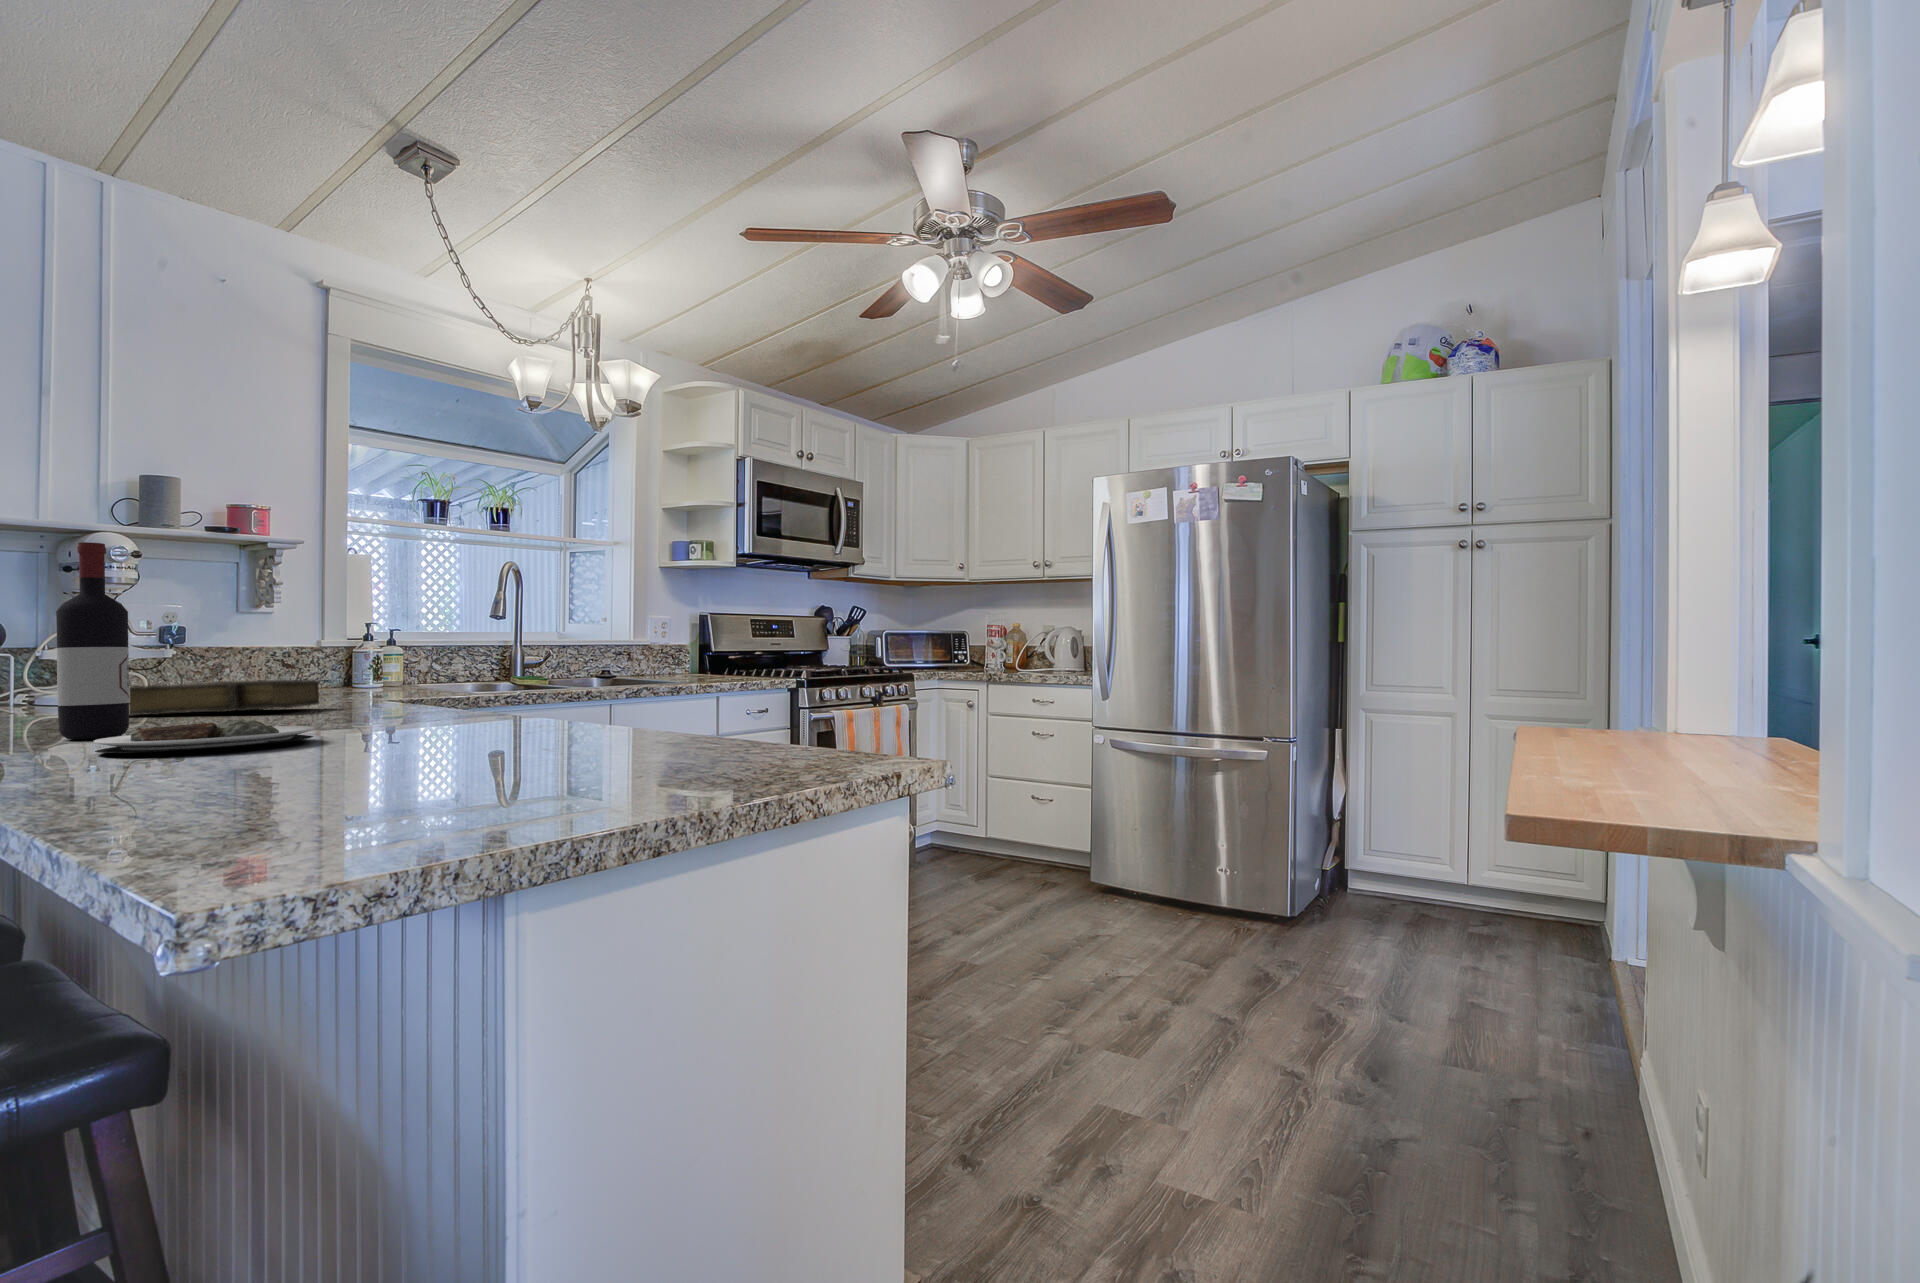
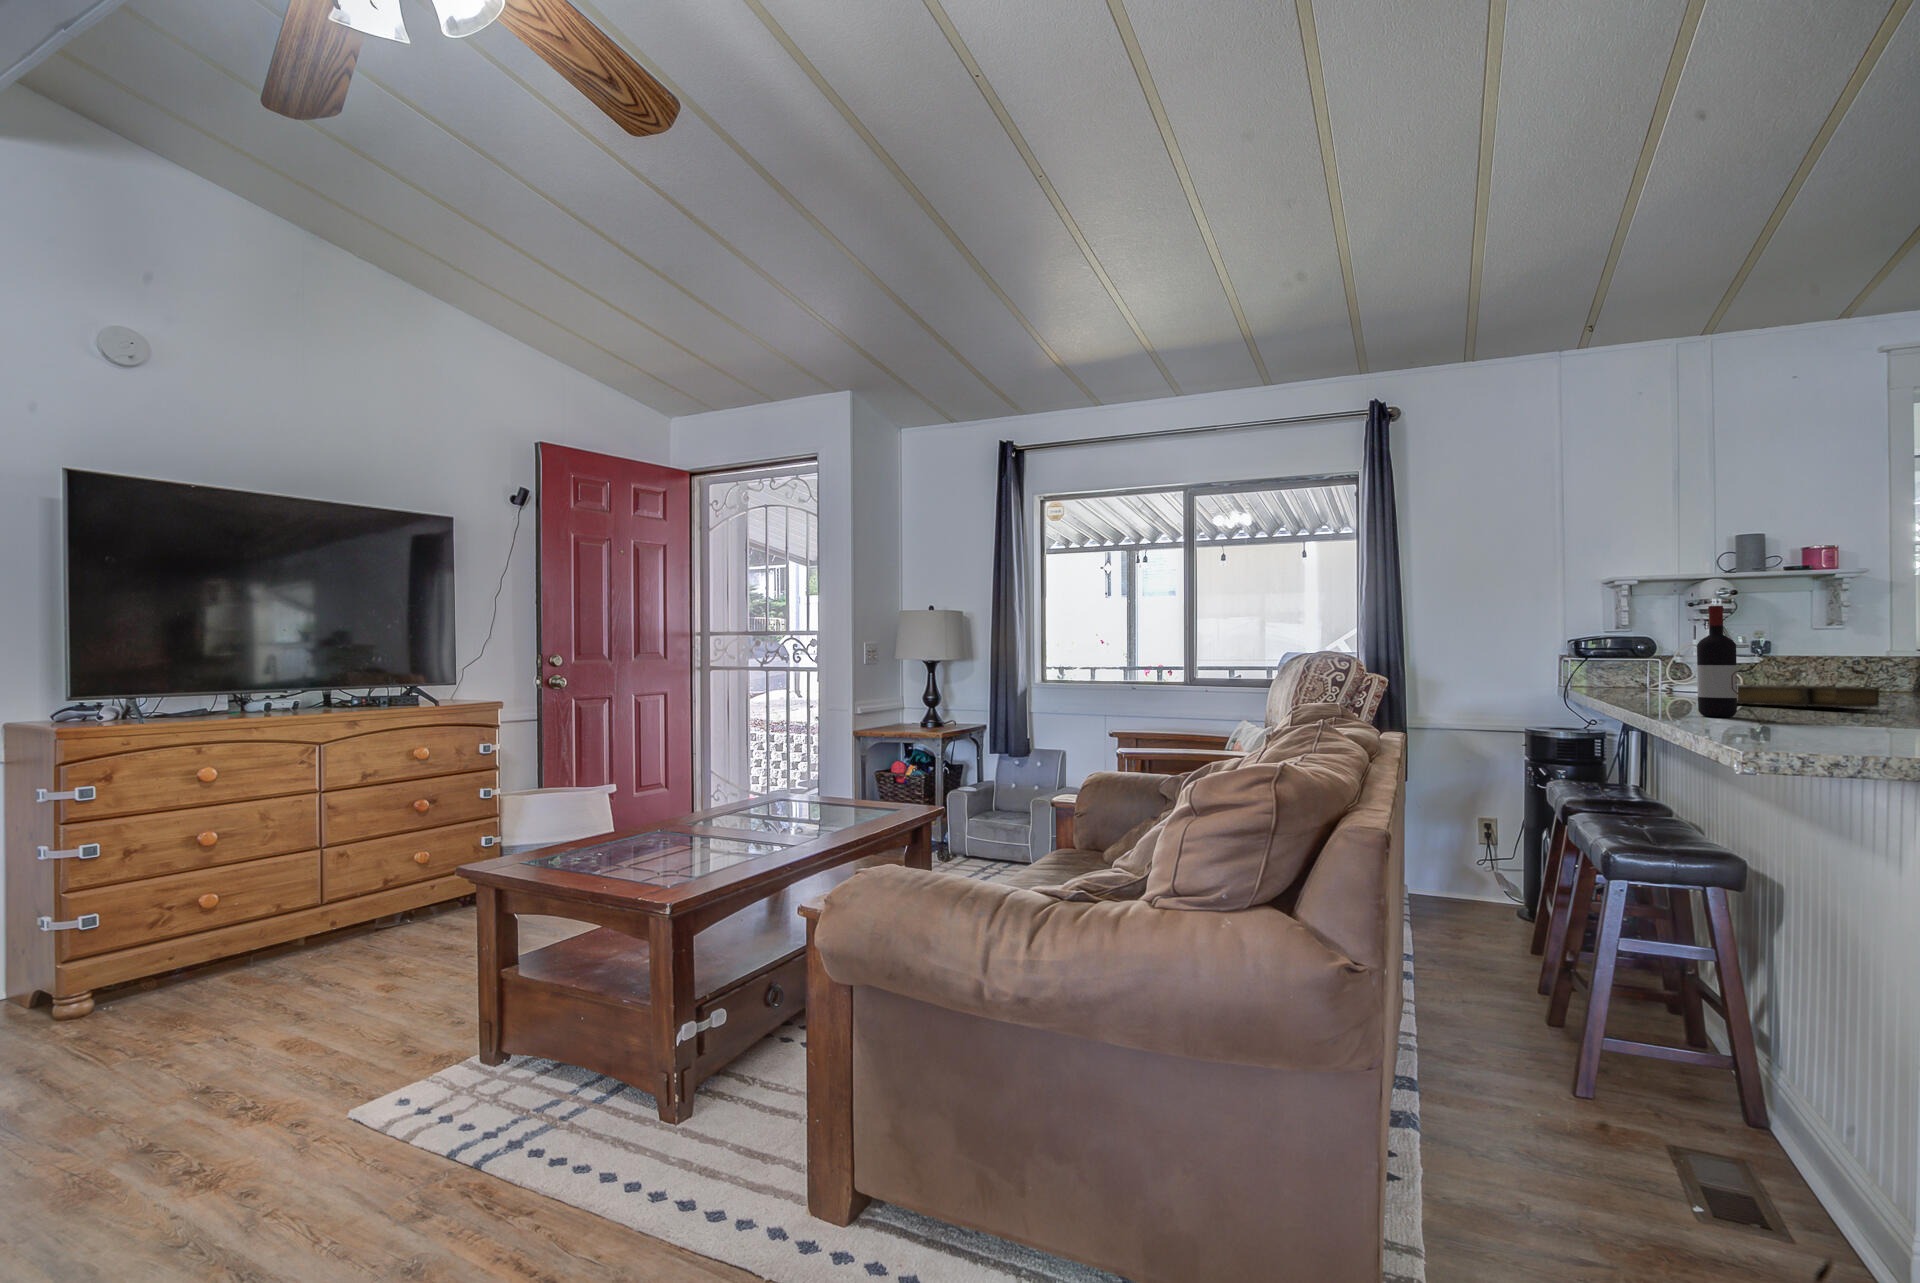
plate: present [94,719,314,753] -> none [1709,713,1874,731]

